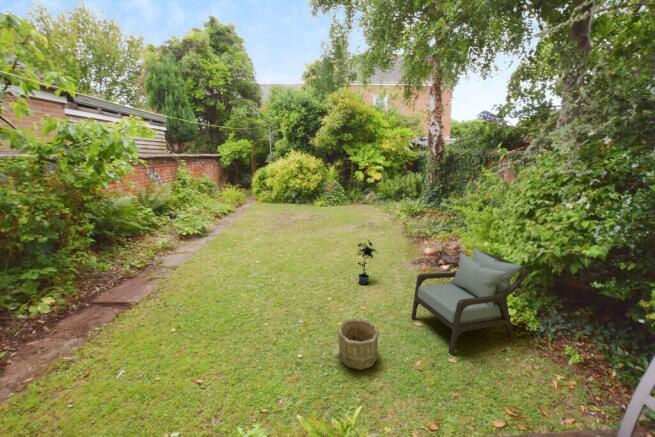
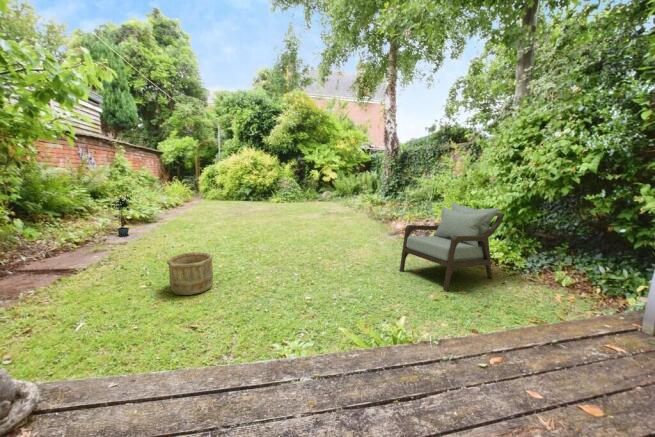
potted plant: present [358,240,376,285] -> present [113,194,132,236]
wooden bucket: present [338,318,379,370] -> present [167,252,213,295]

